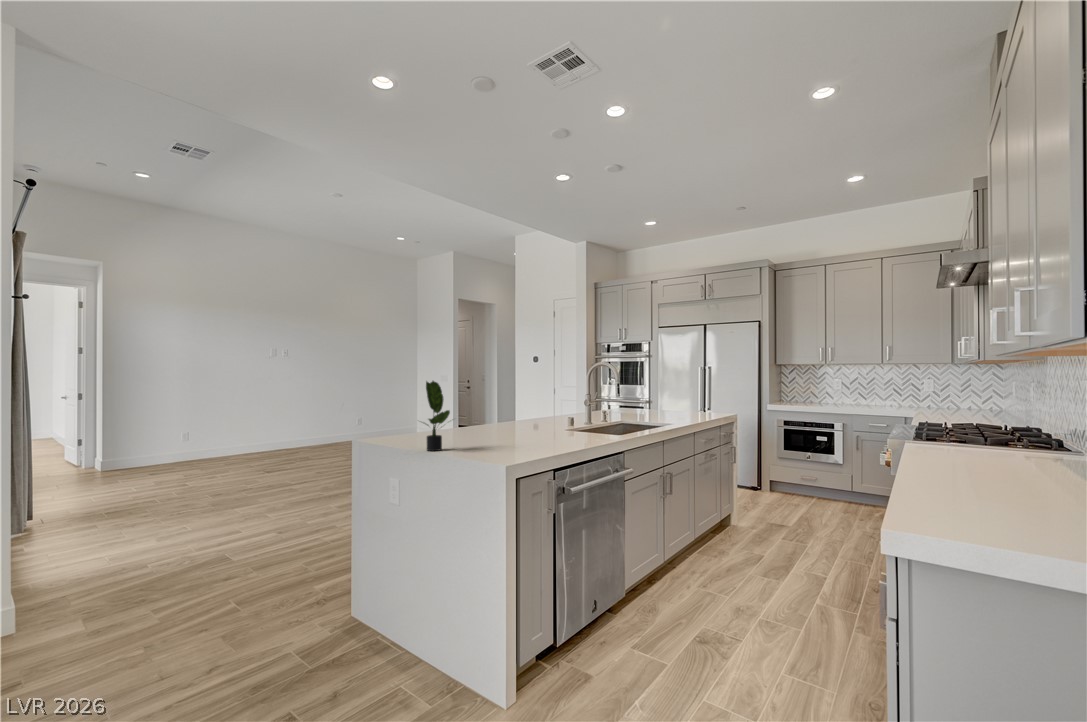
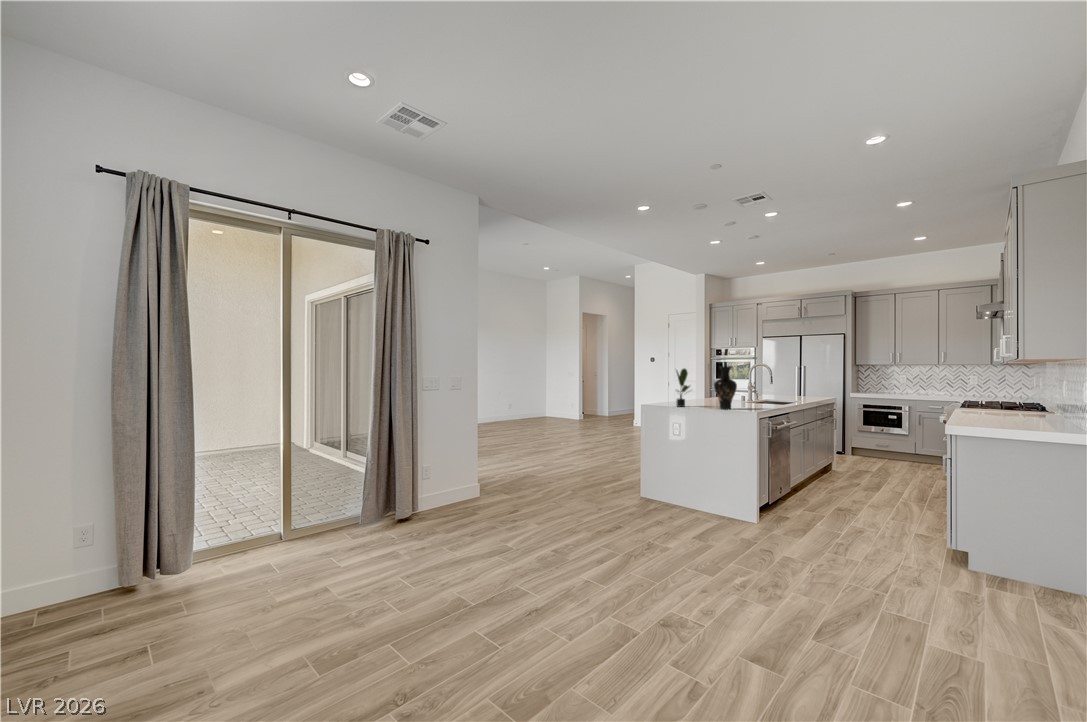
vase: none [468,378,508,460] -> present [714,367,737,409]

